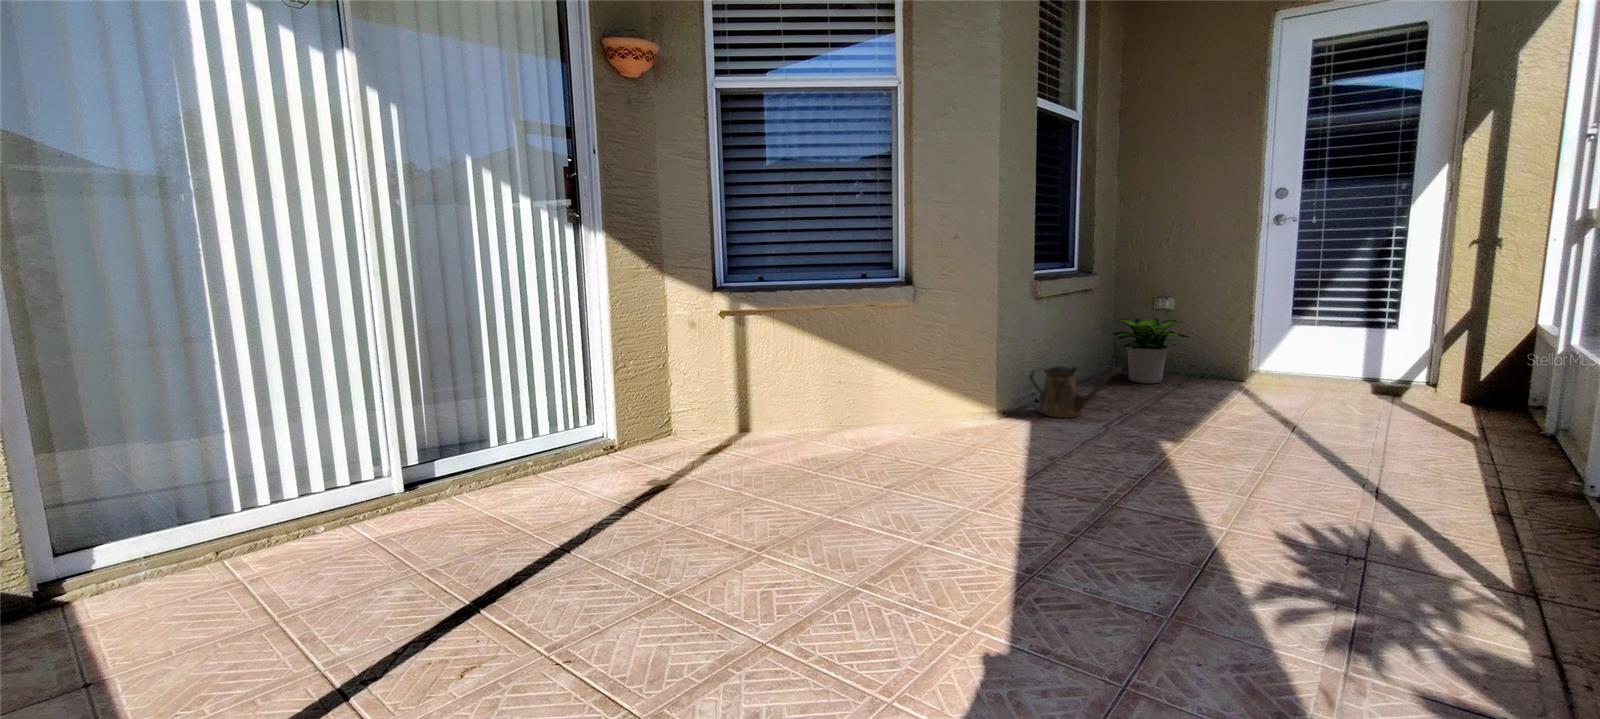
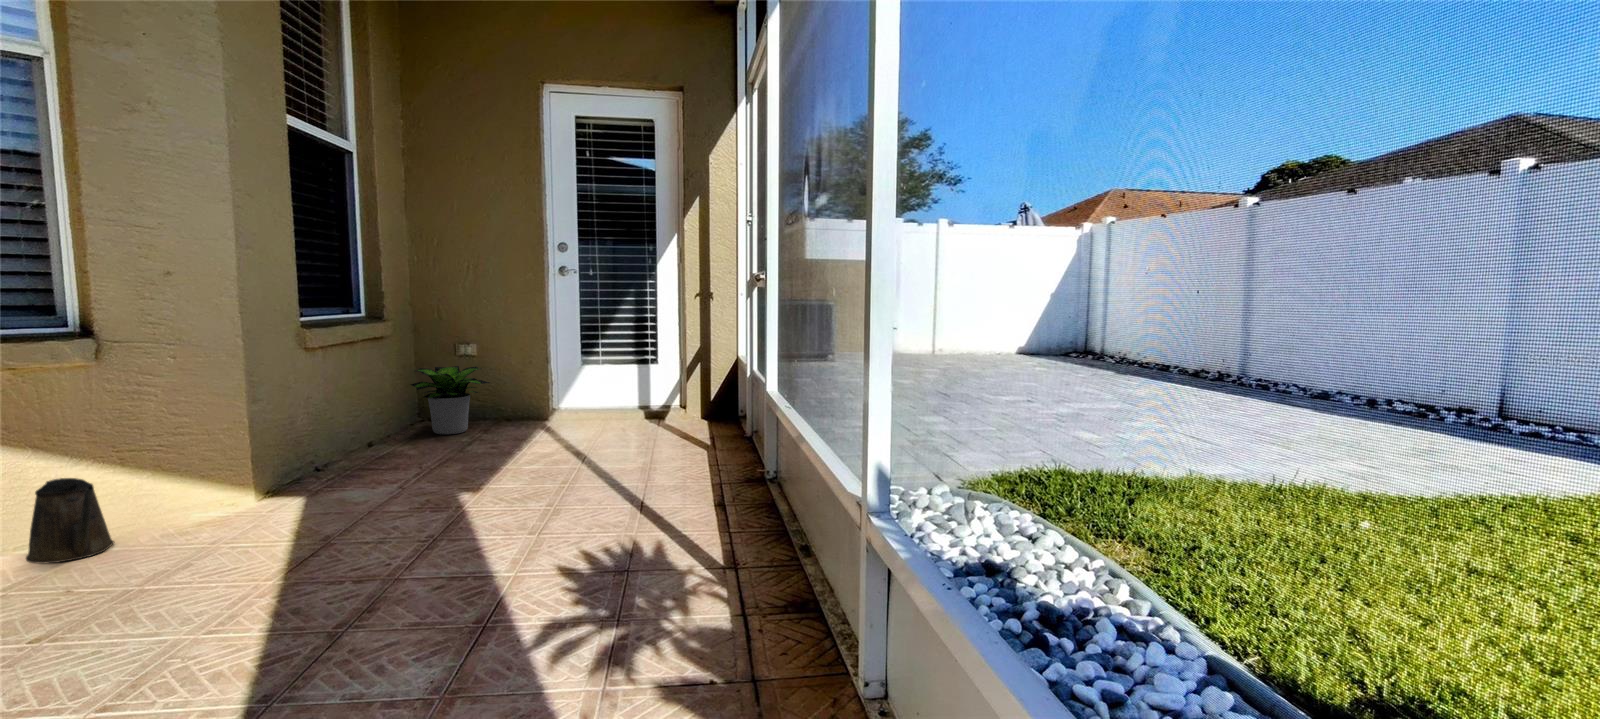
watering can: present [1029,366,1122,418] -> present [26,478,114,564]

